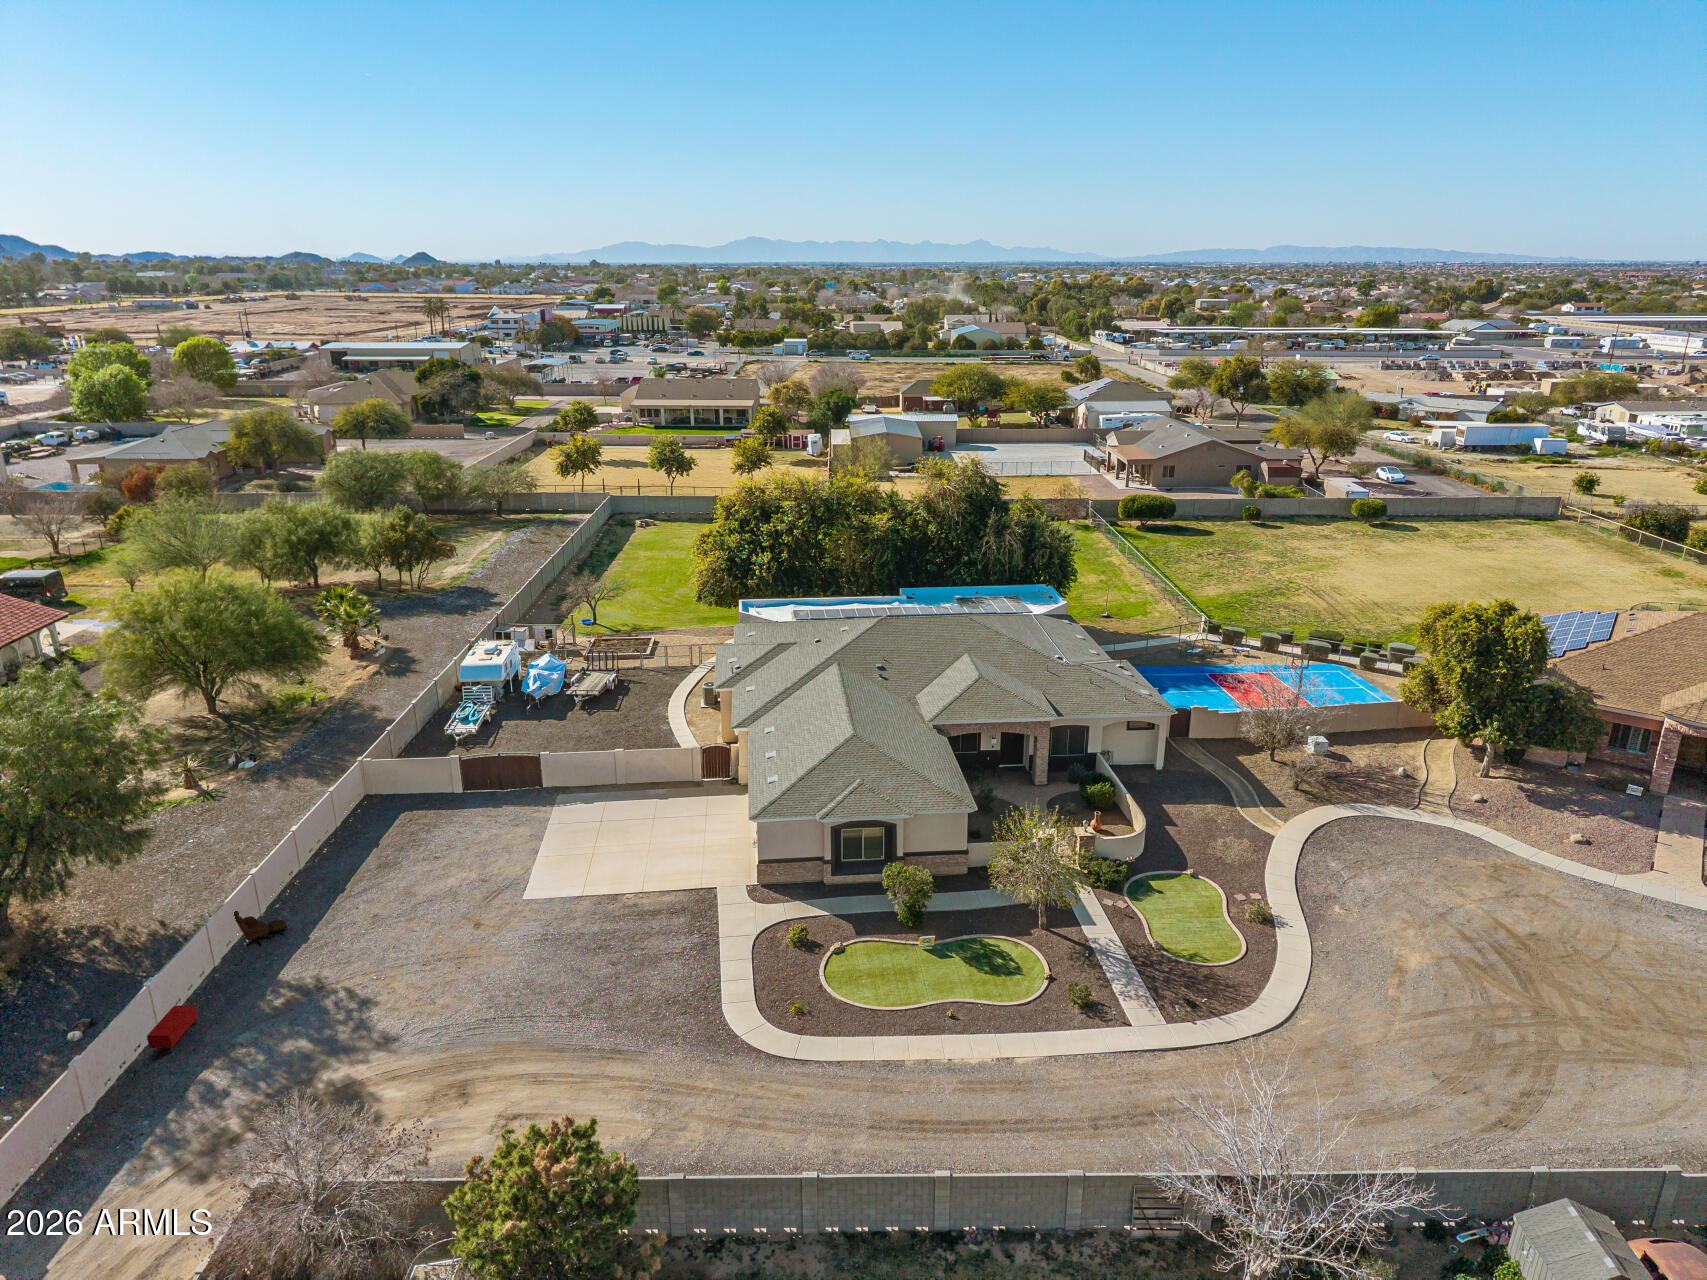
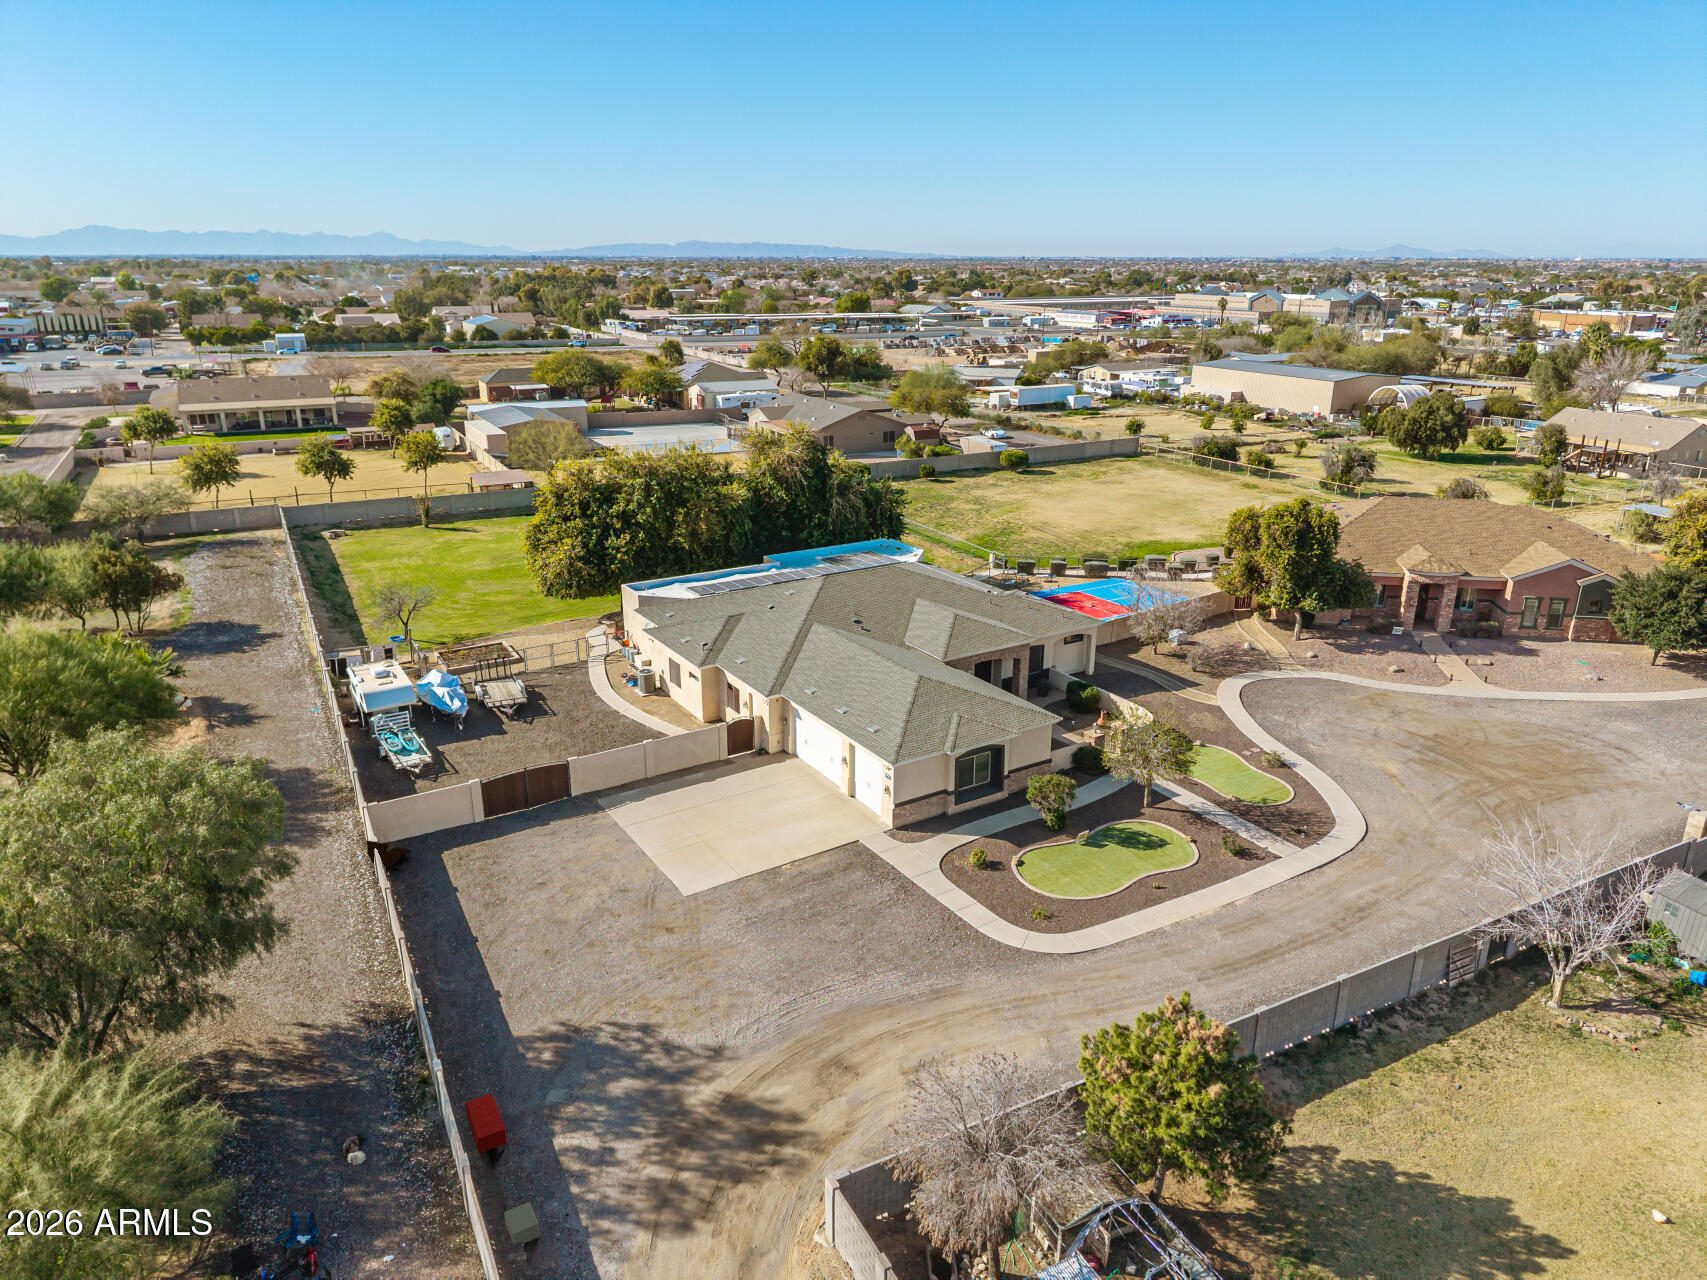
lounge chair: present [234,911,287,946] -> present [366,841,411,871]
storage box: none [88,1096,127,1127] -> present [504,1202,539,1247]

